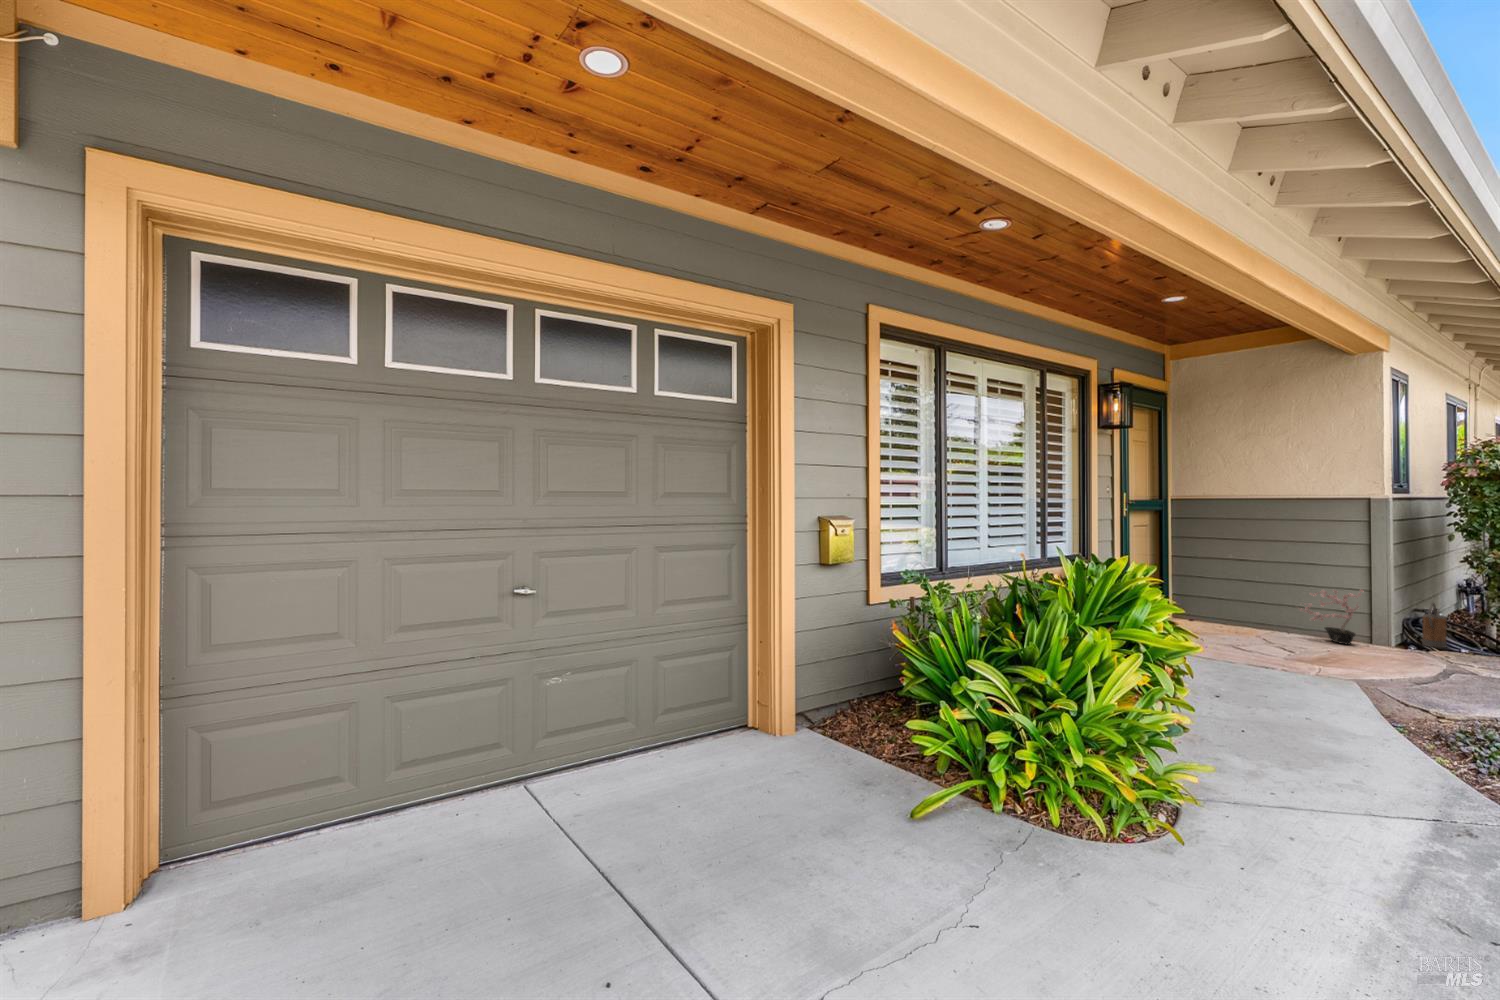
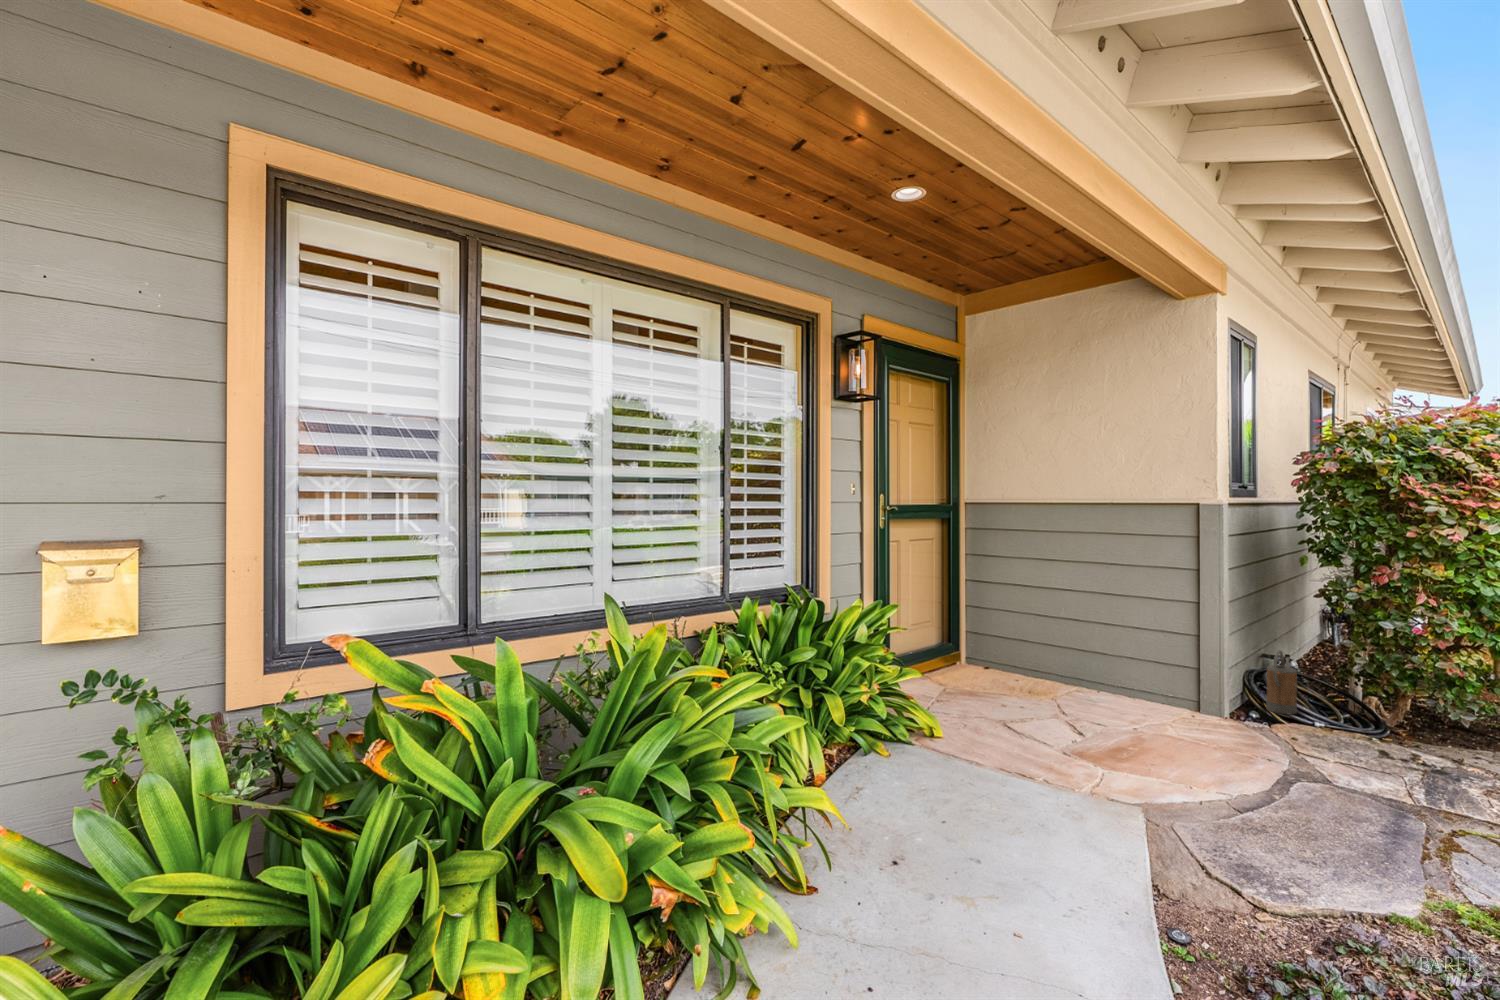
potted plant: present [1298,590,1363,645] -> none [1103,625,1193,711]

